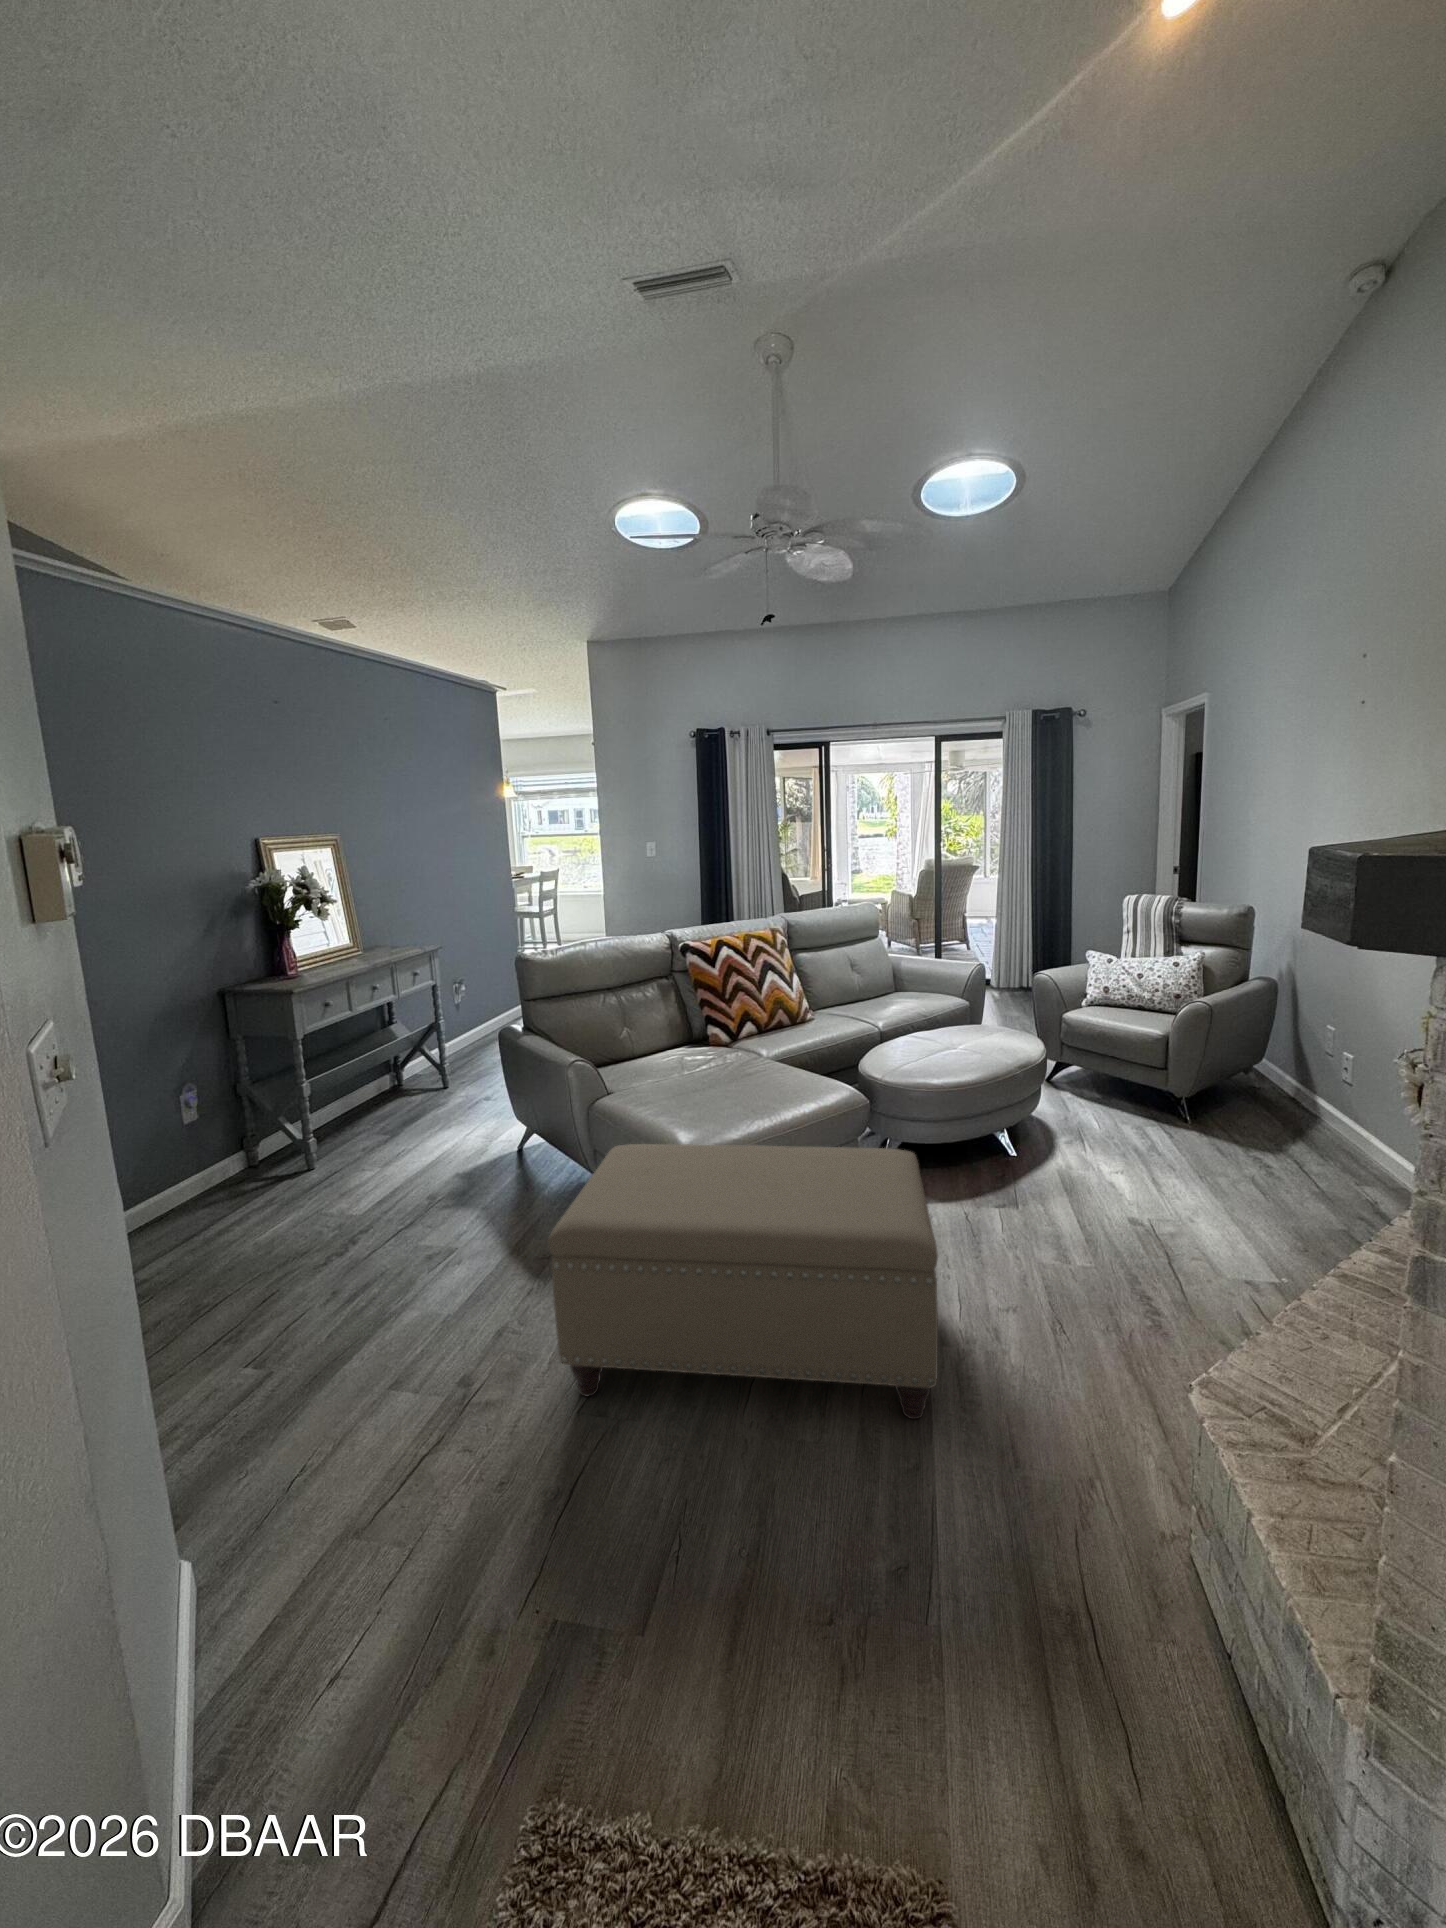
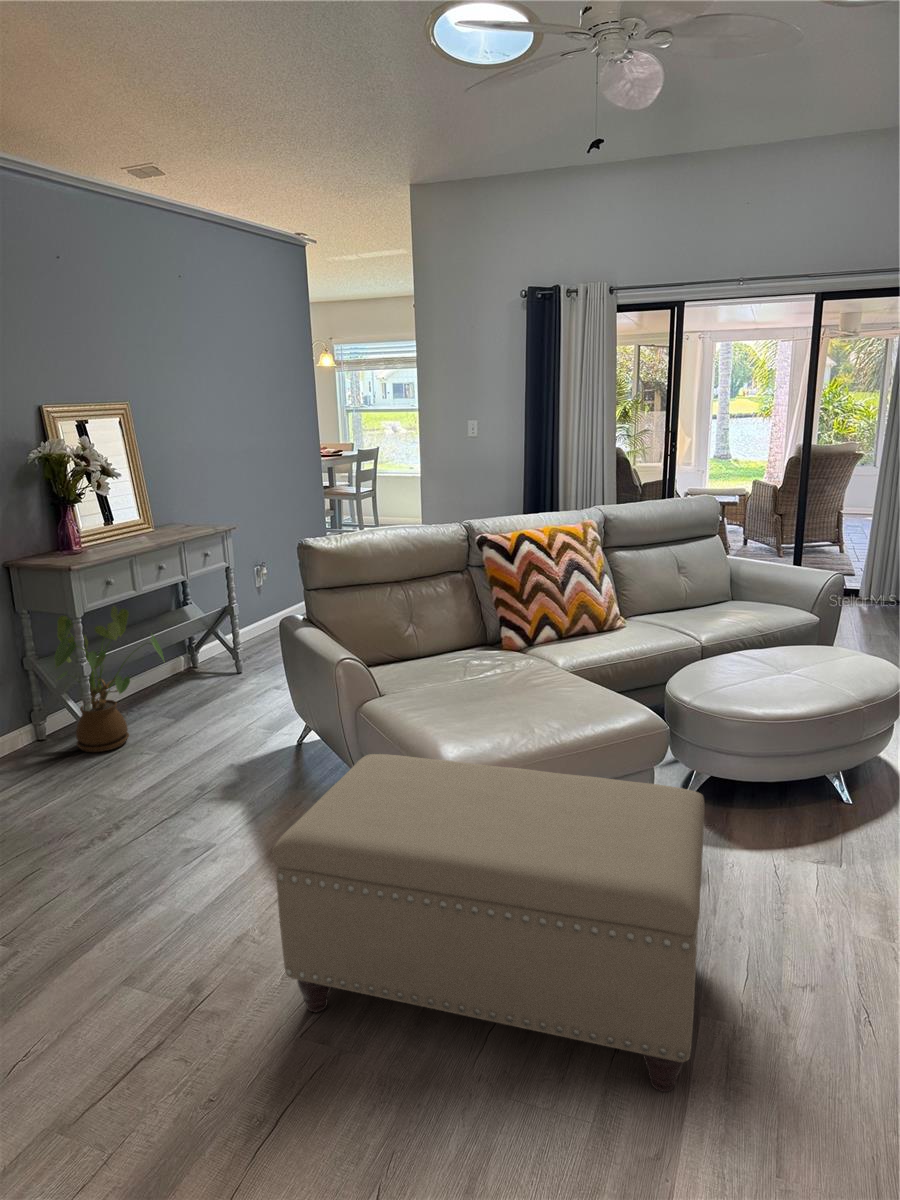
house plant: none [270,1027,385,1175] -> present [55,607,164,752]

